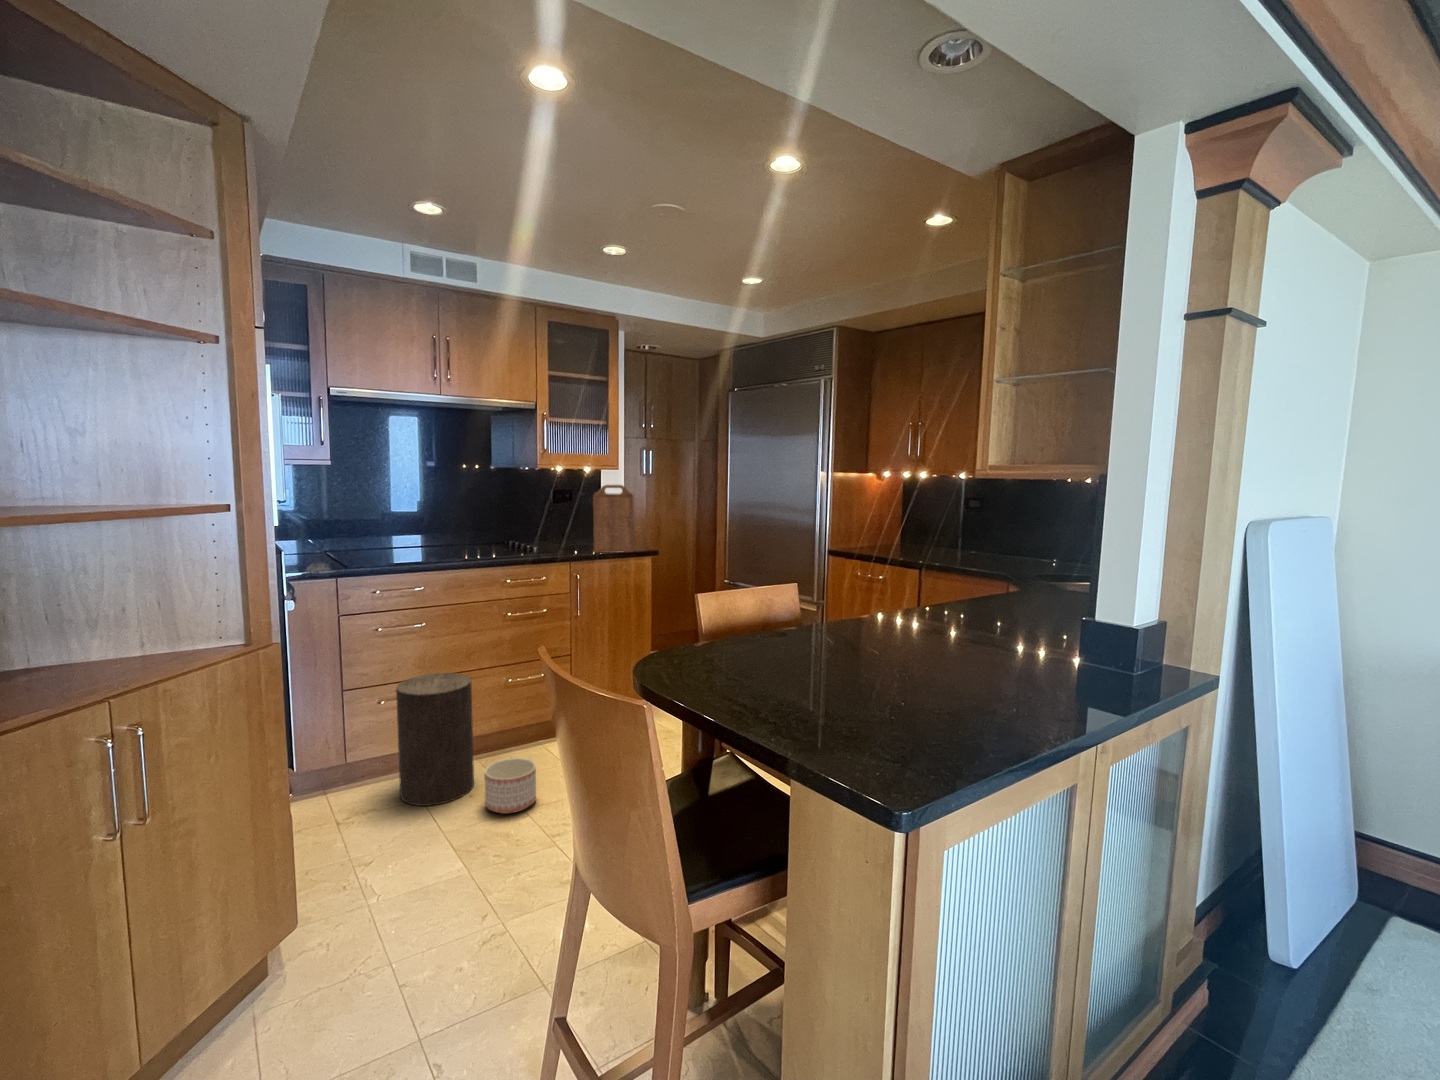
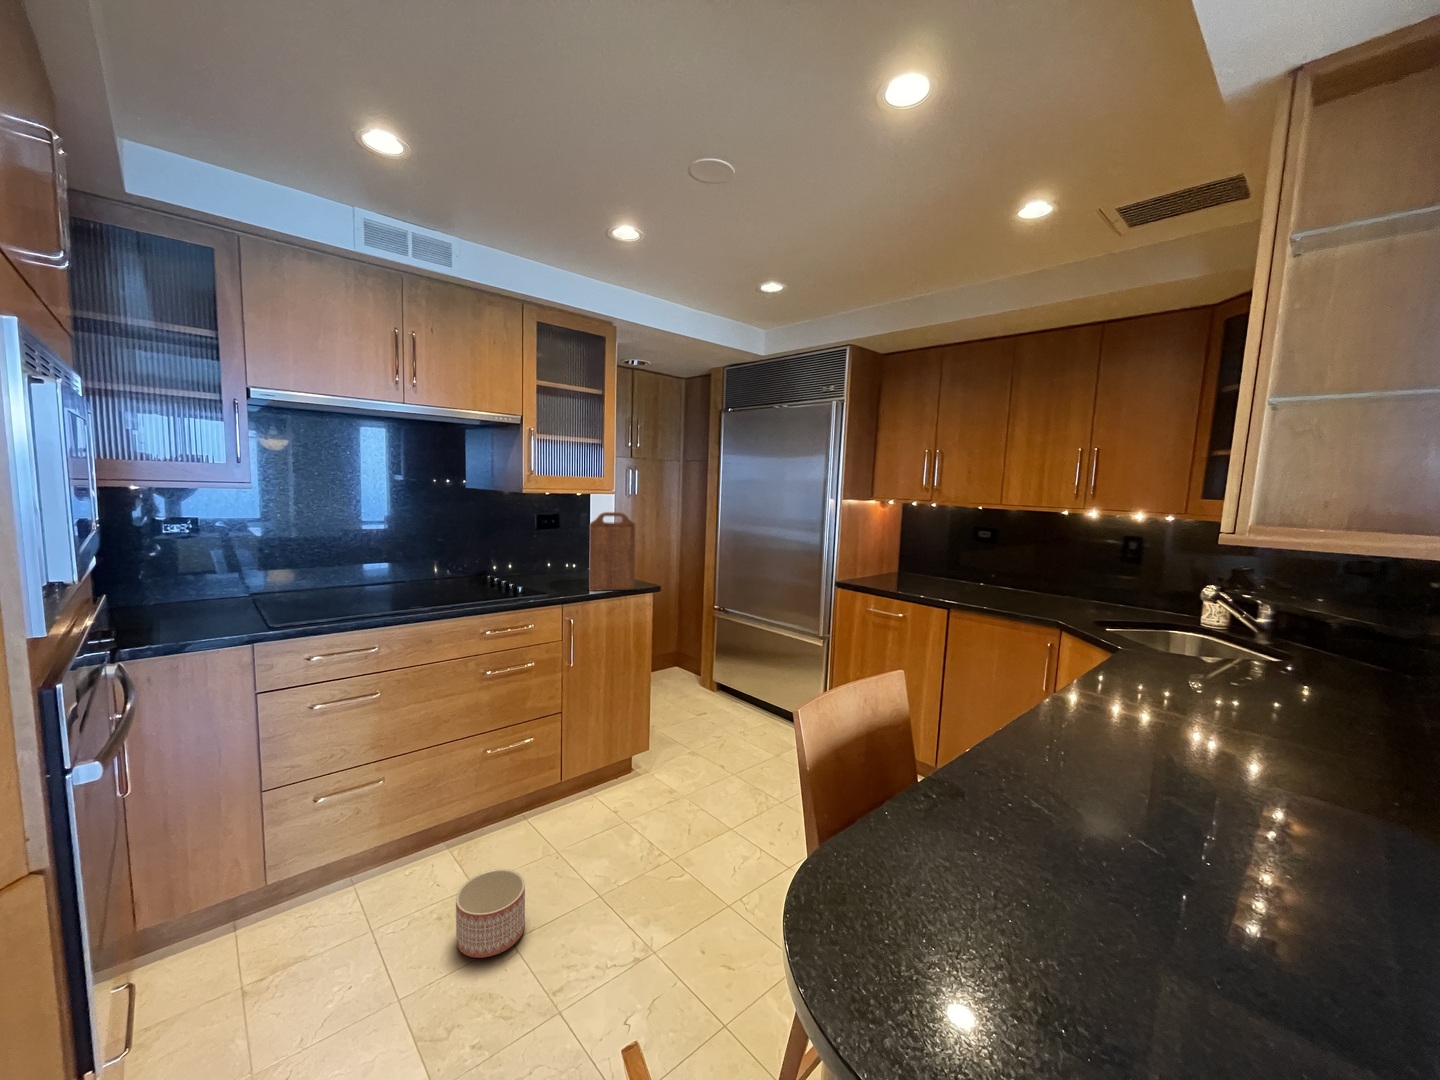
stool: present [396,673,474,806] -> none [334,755,441,947]

